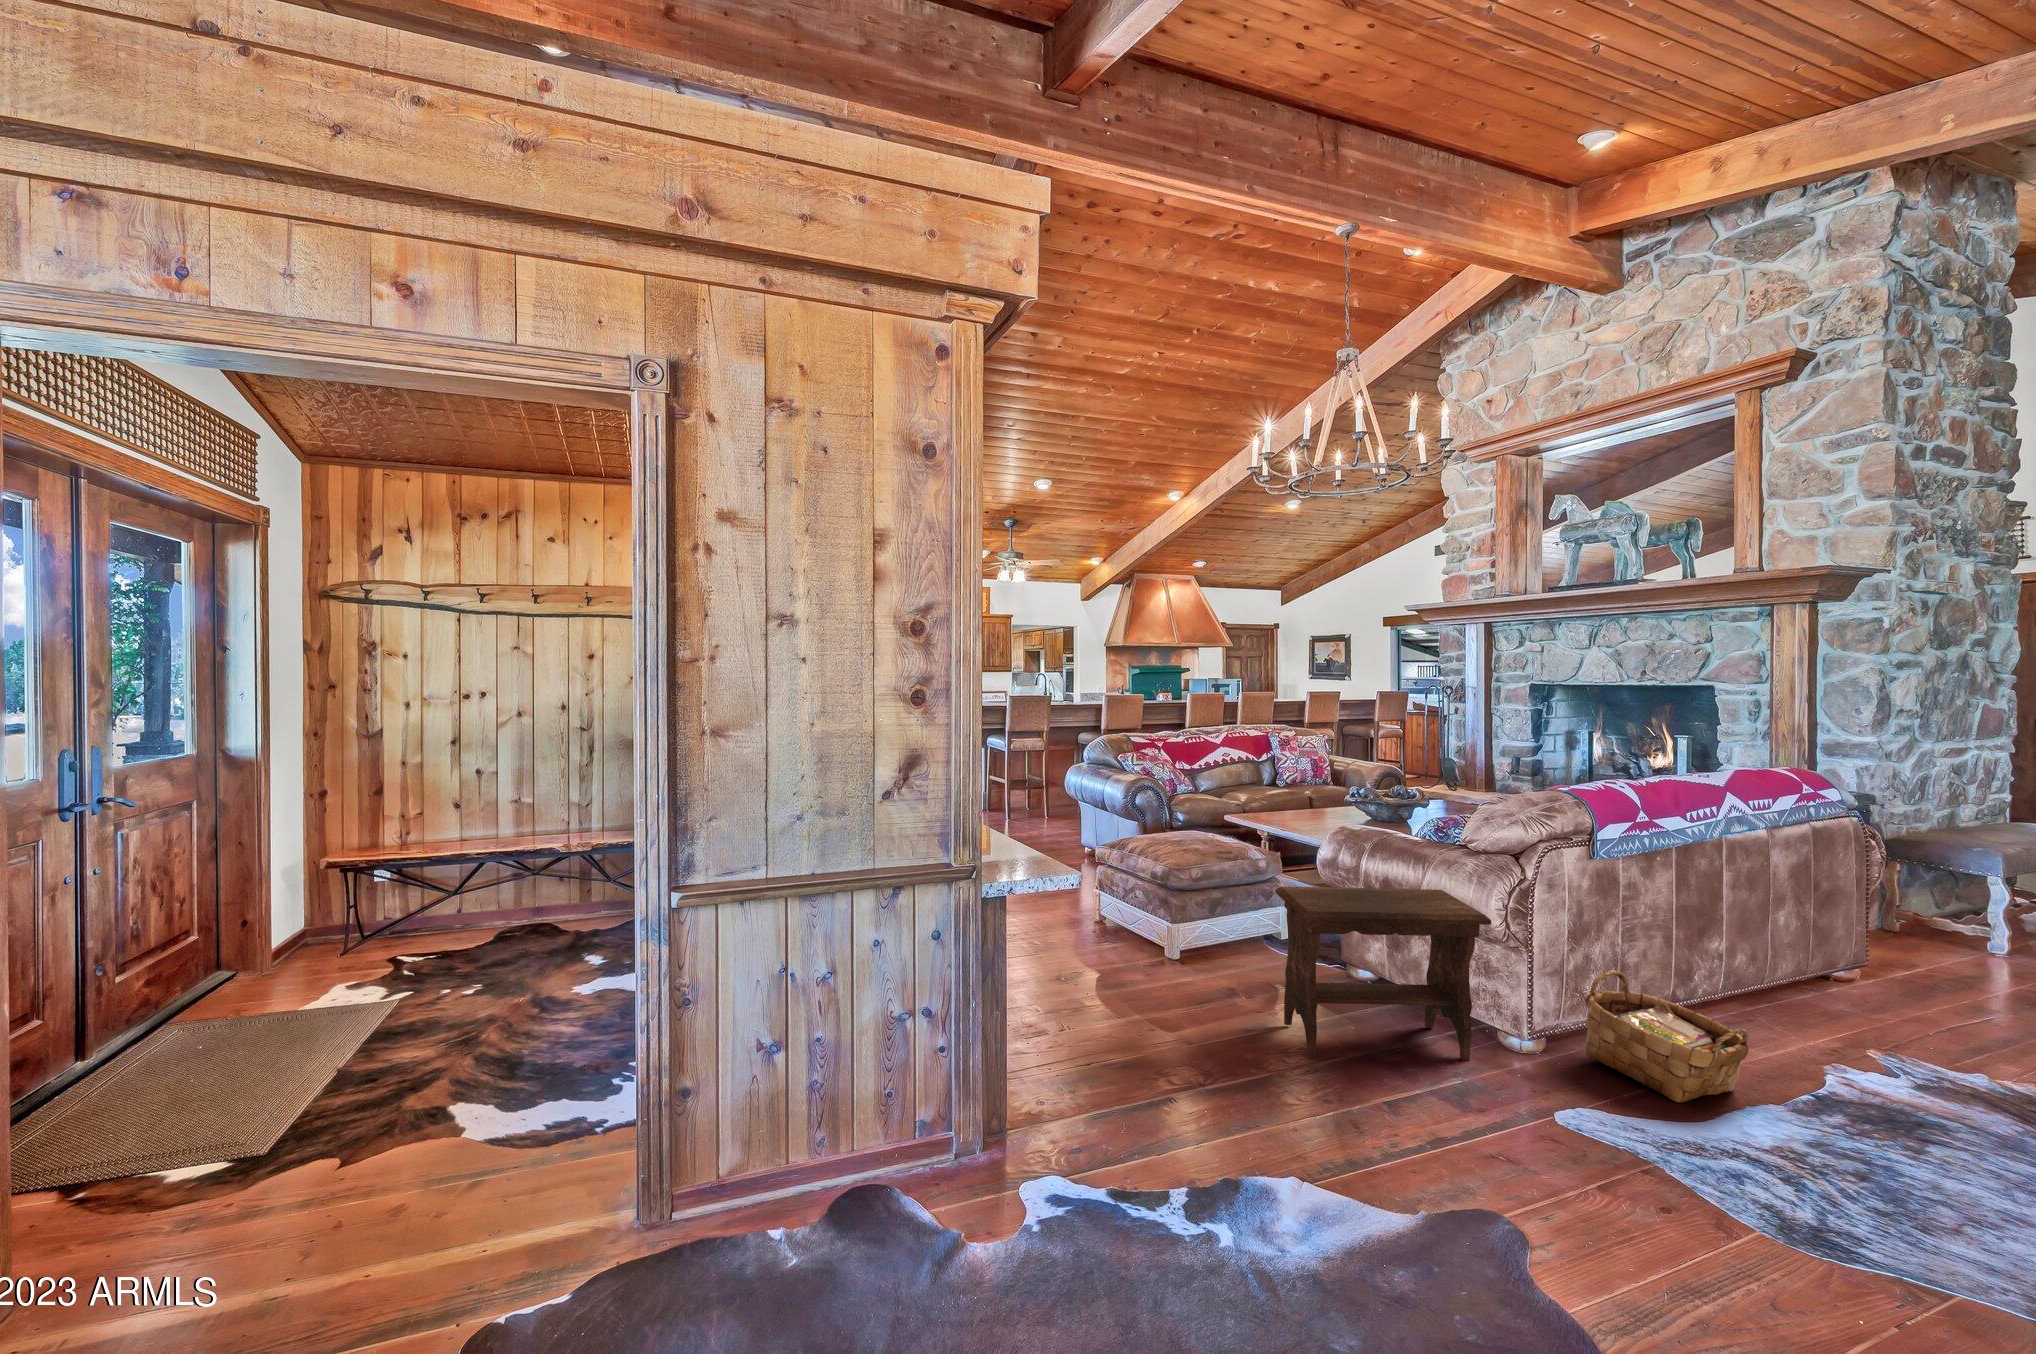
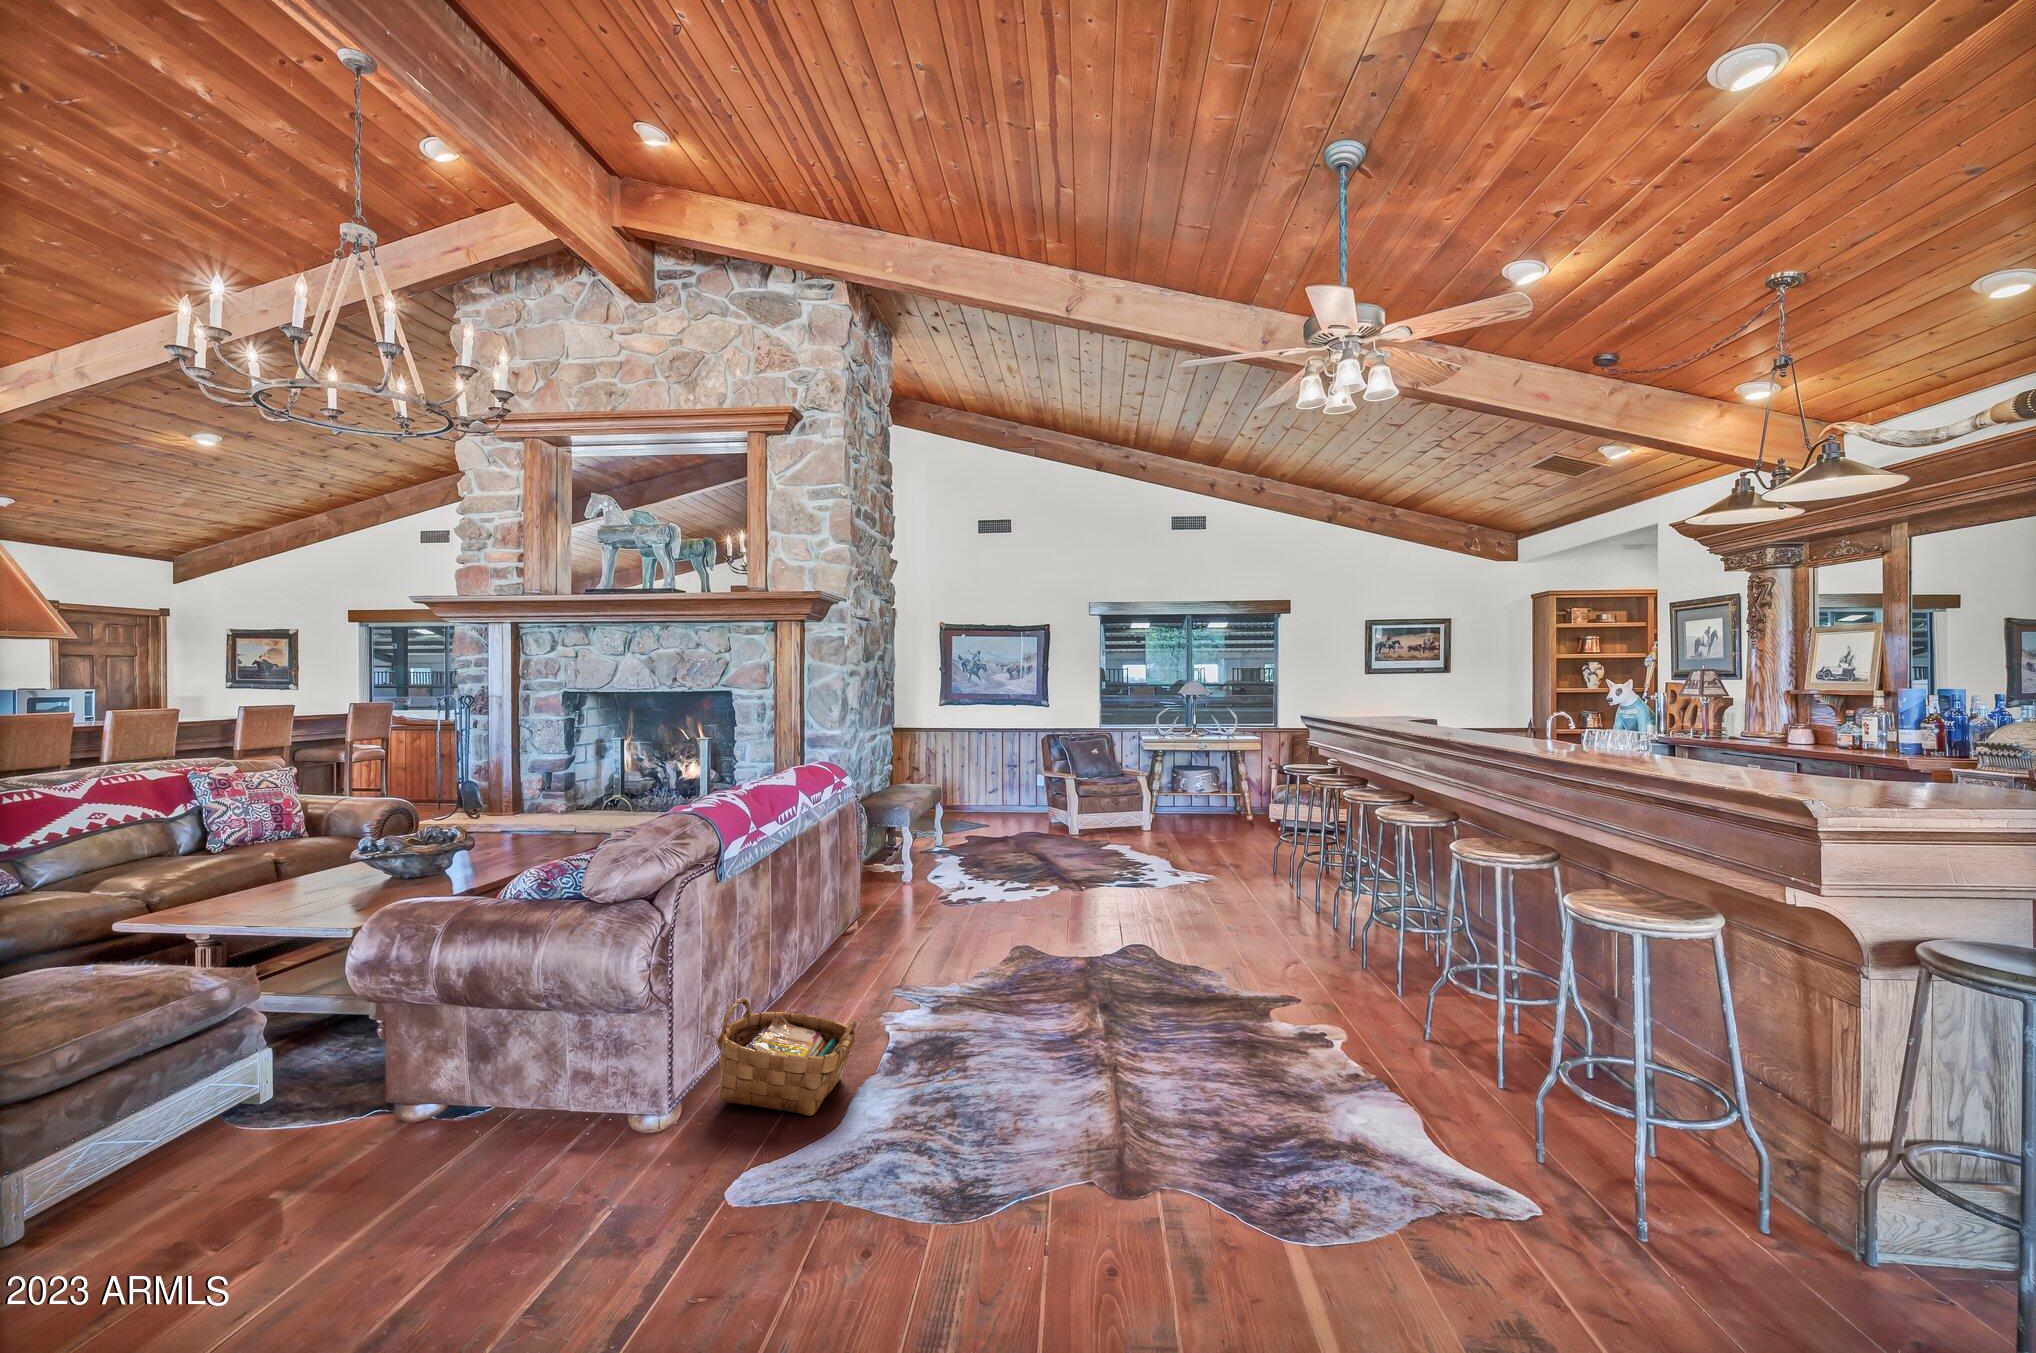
footstool: present [1276,887,1491,1060] -> none [304,964,634,1292]

